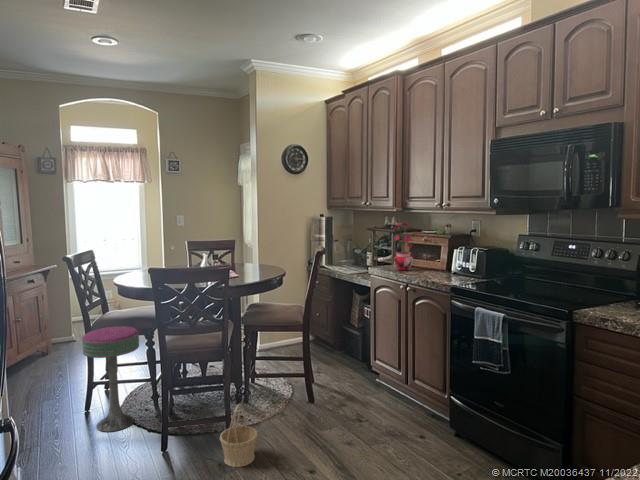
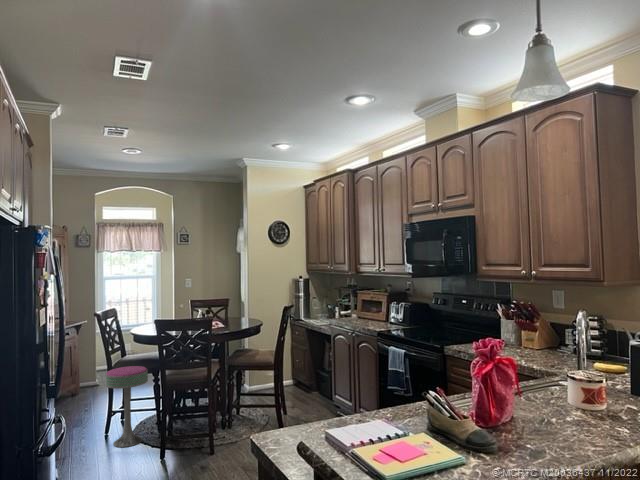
potted plant: present [393,222,418,271] -> none [344,283,364,322]
basket: present [220,404,258,467] -> none [203,421,231,468]

